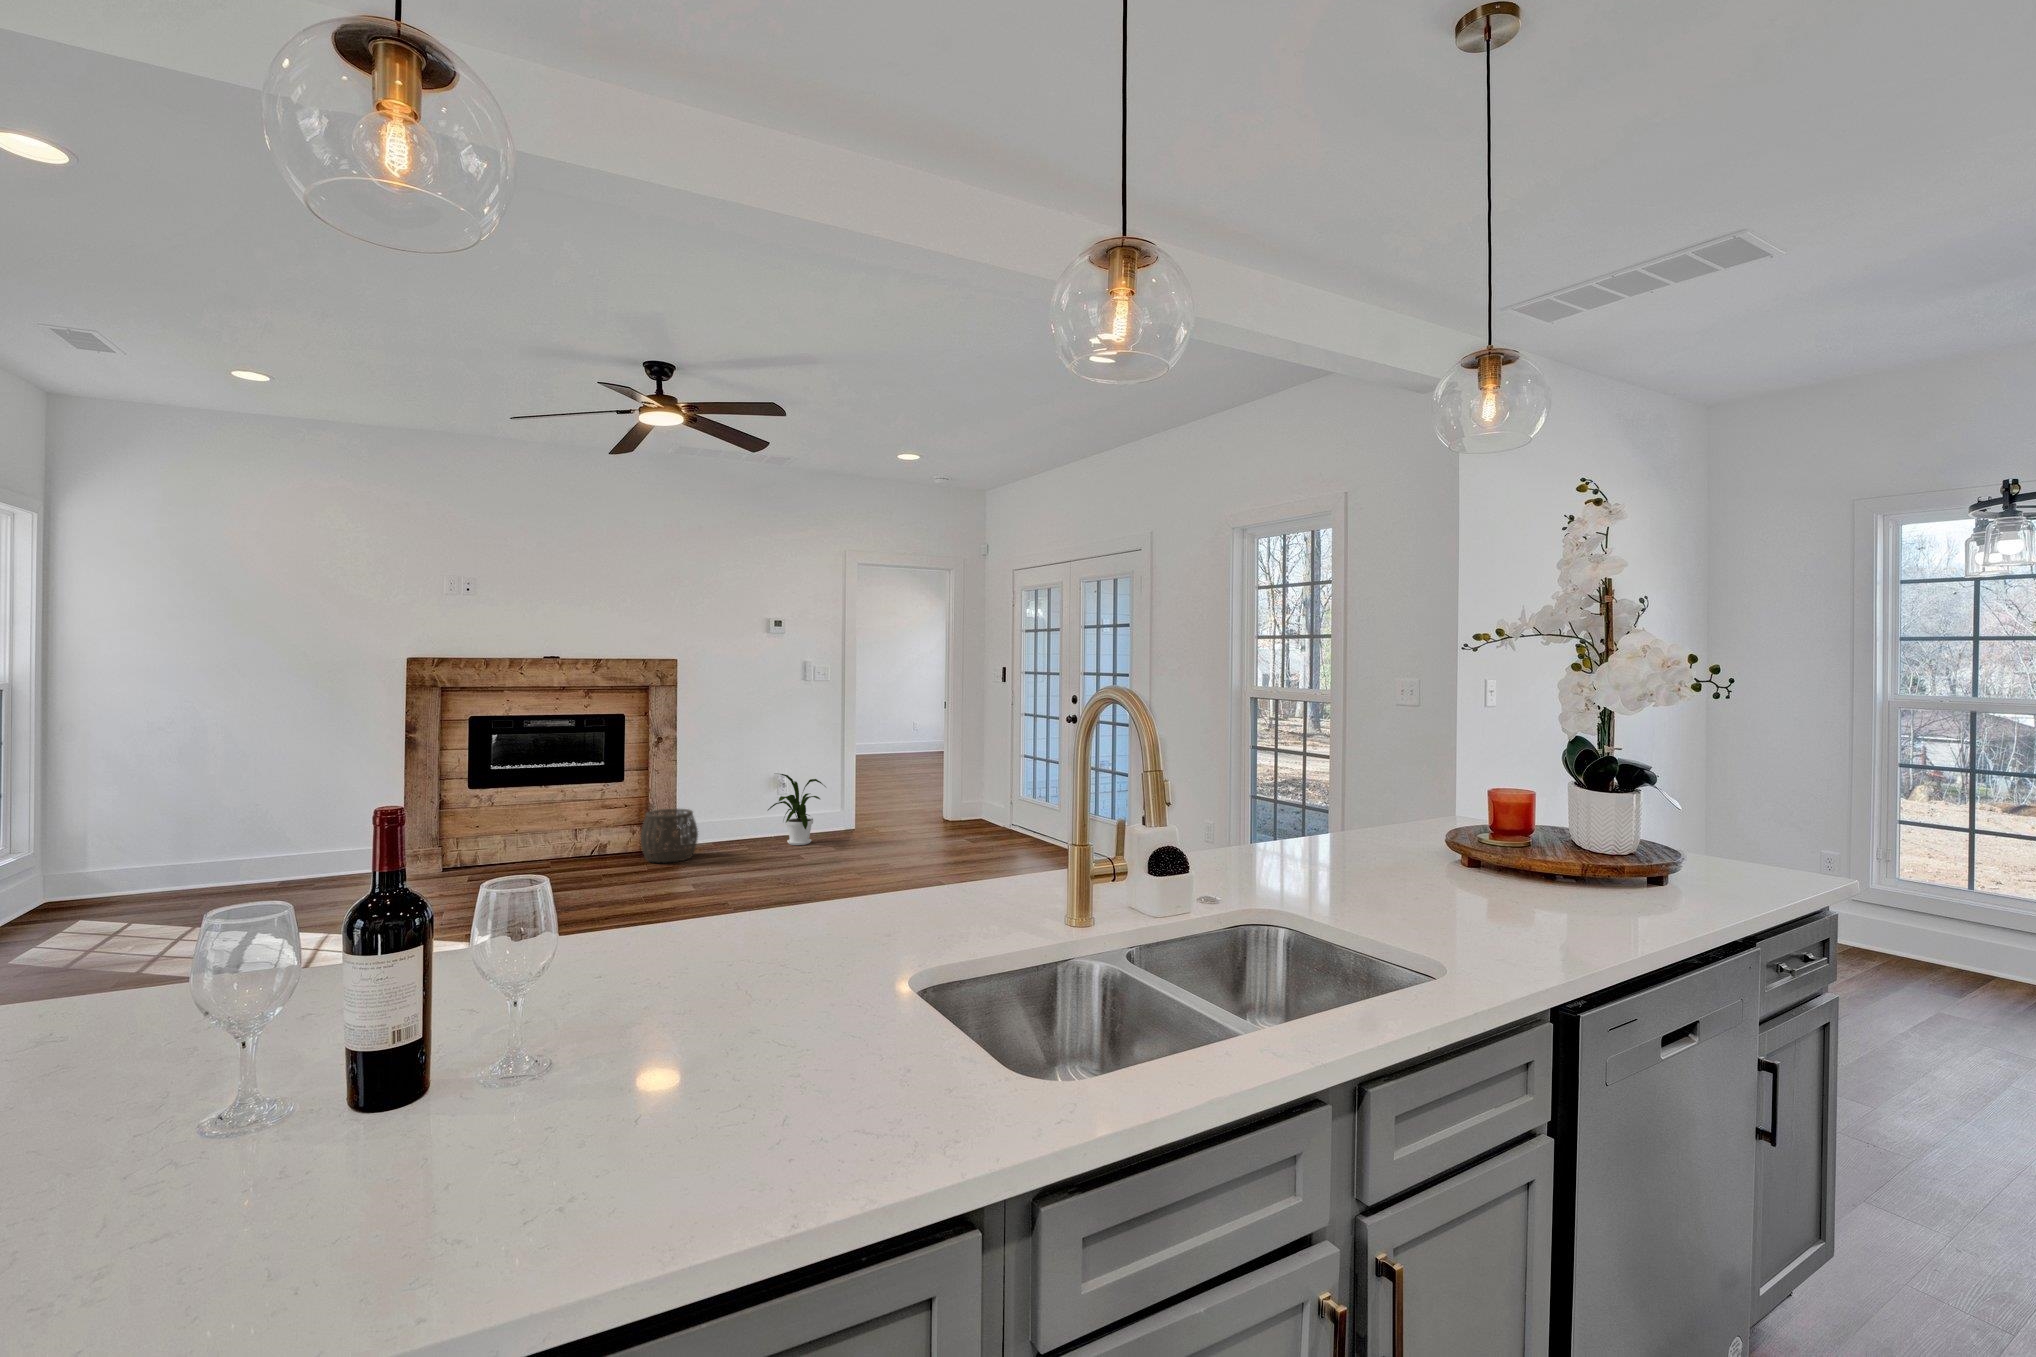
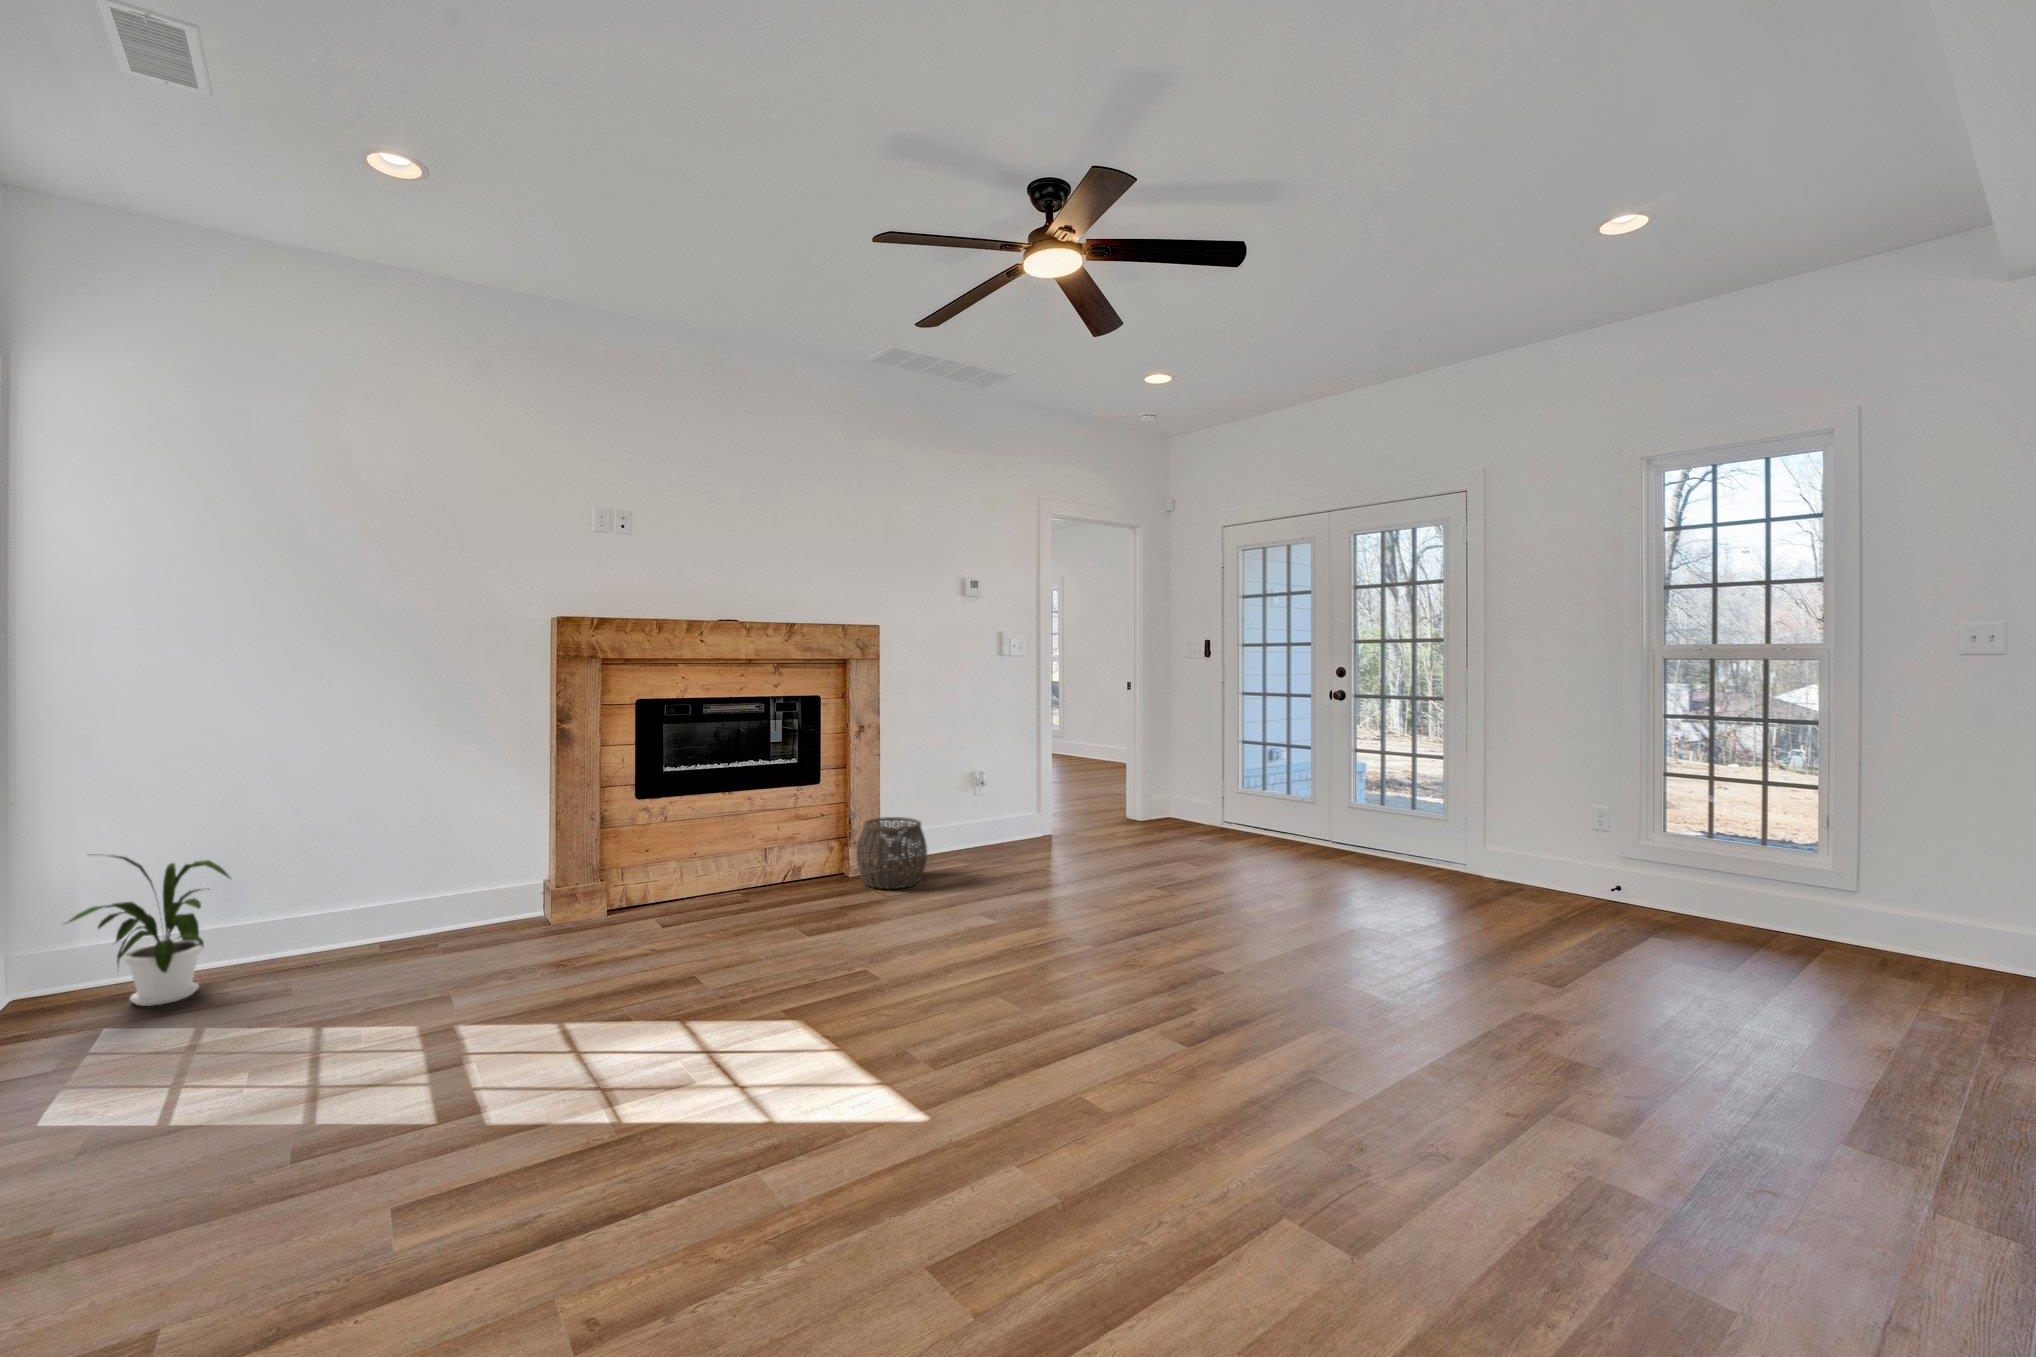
house plant: present [768,774,826,845] -> present [65,855,230,1006]

